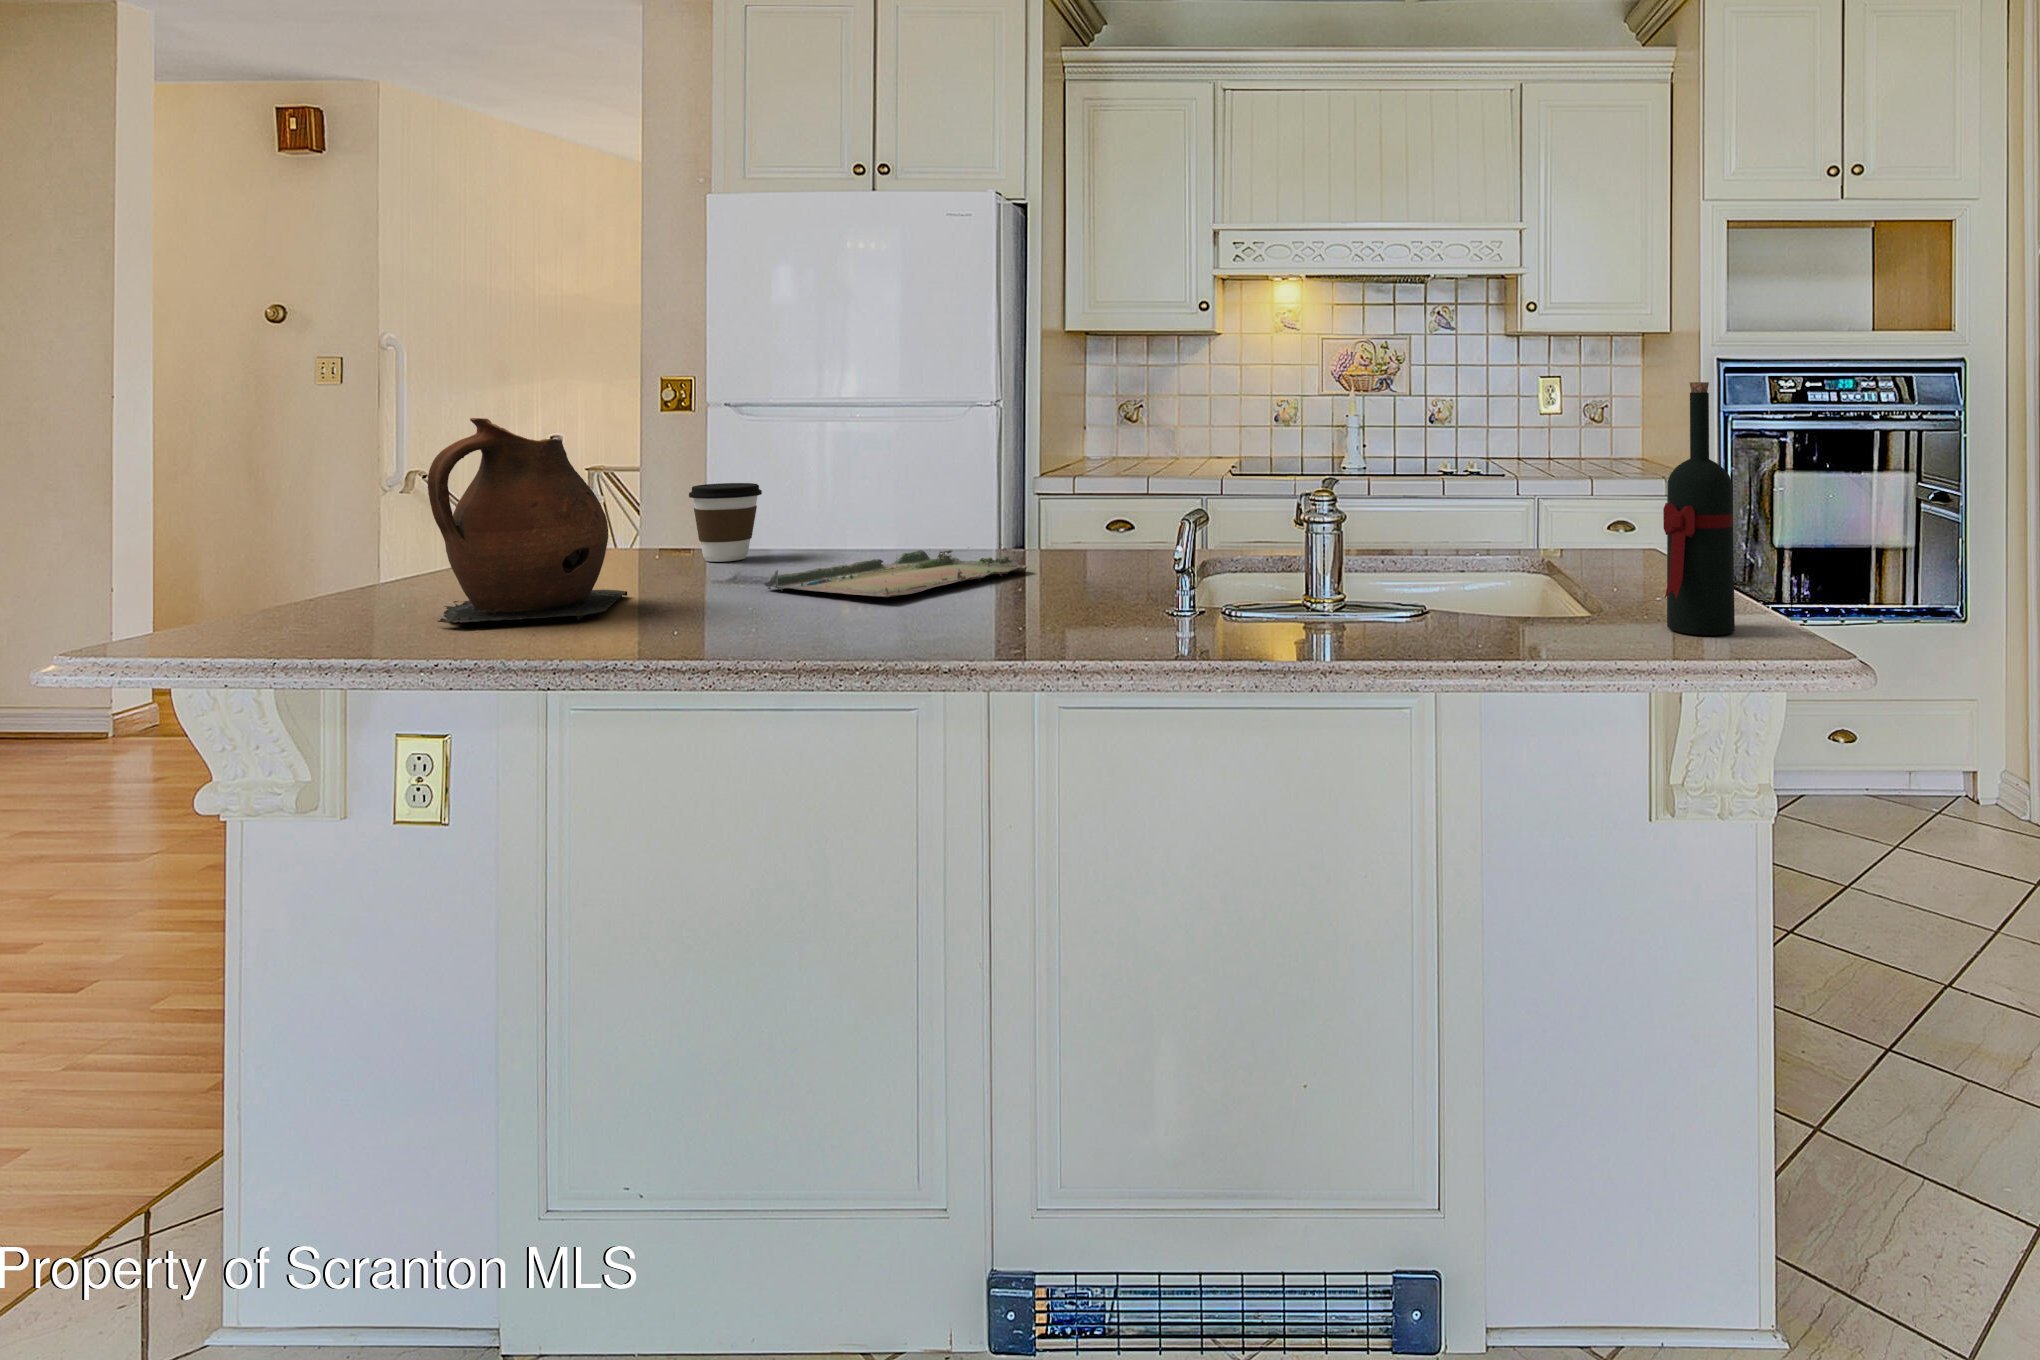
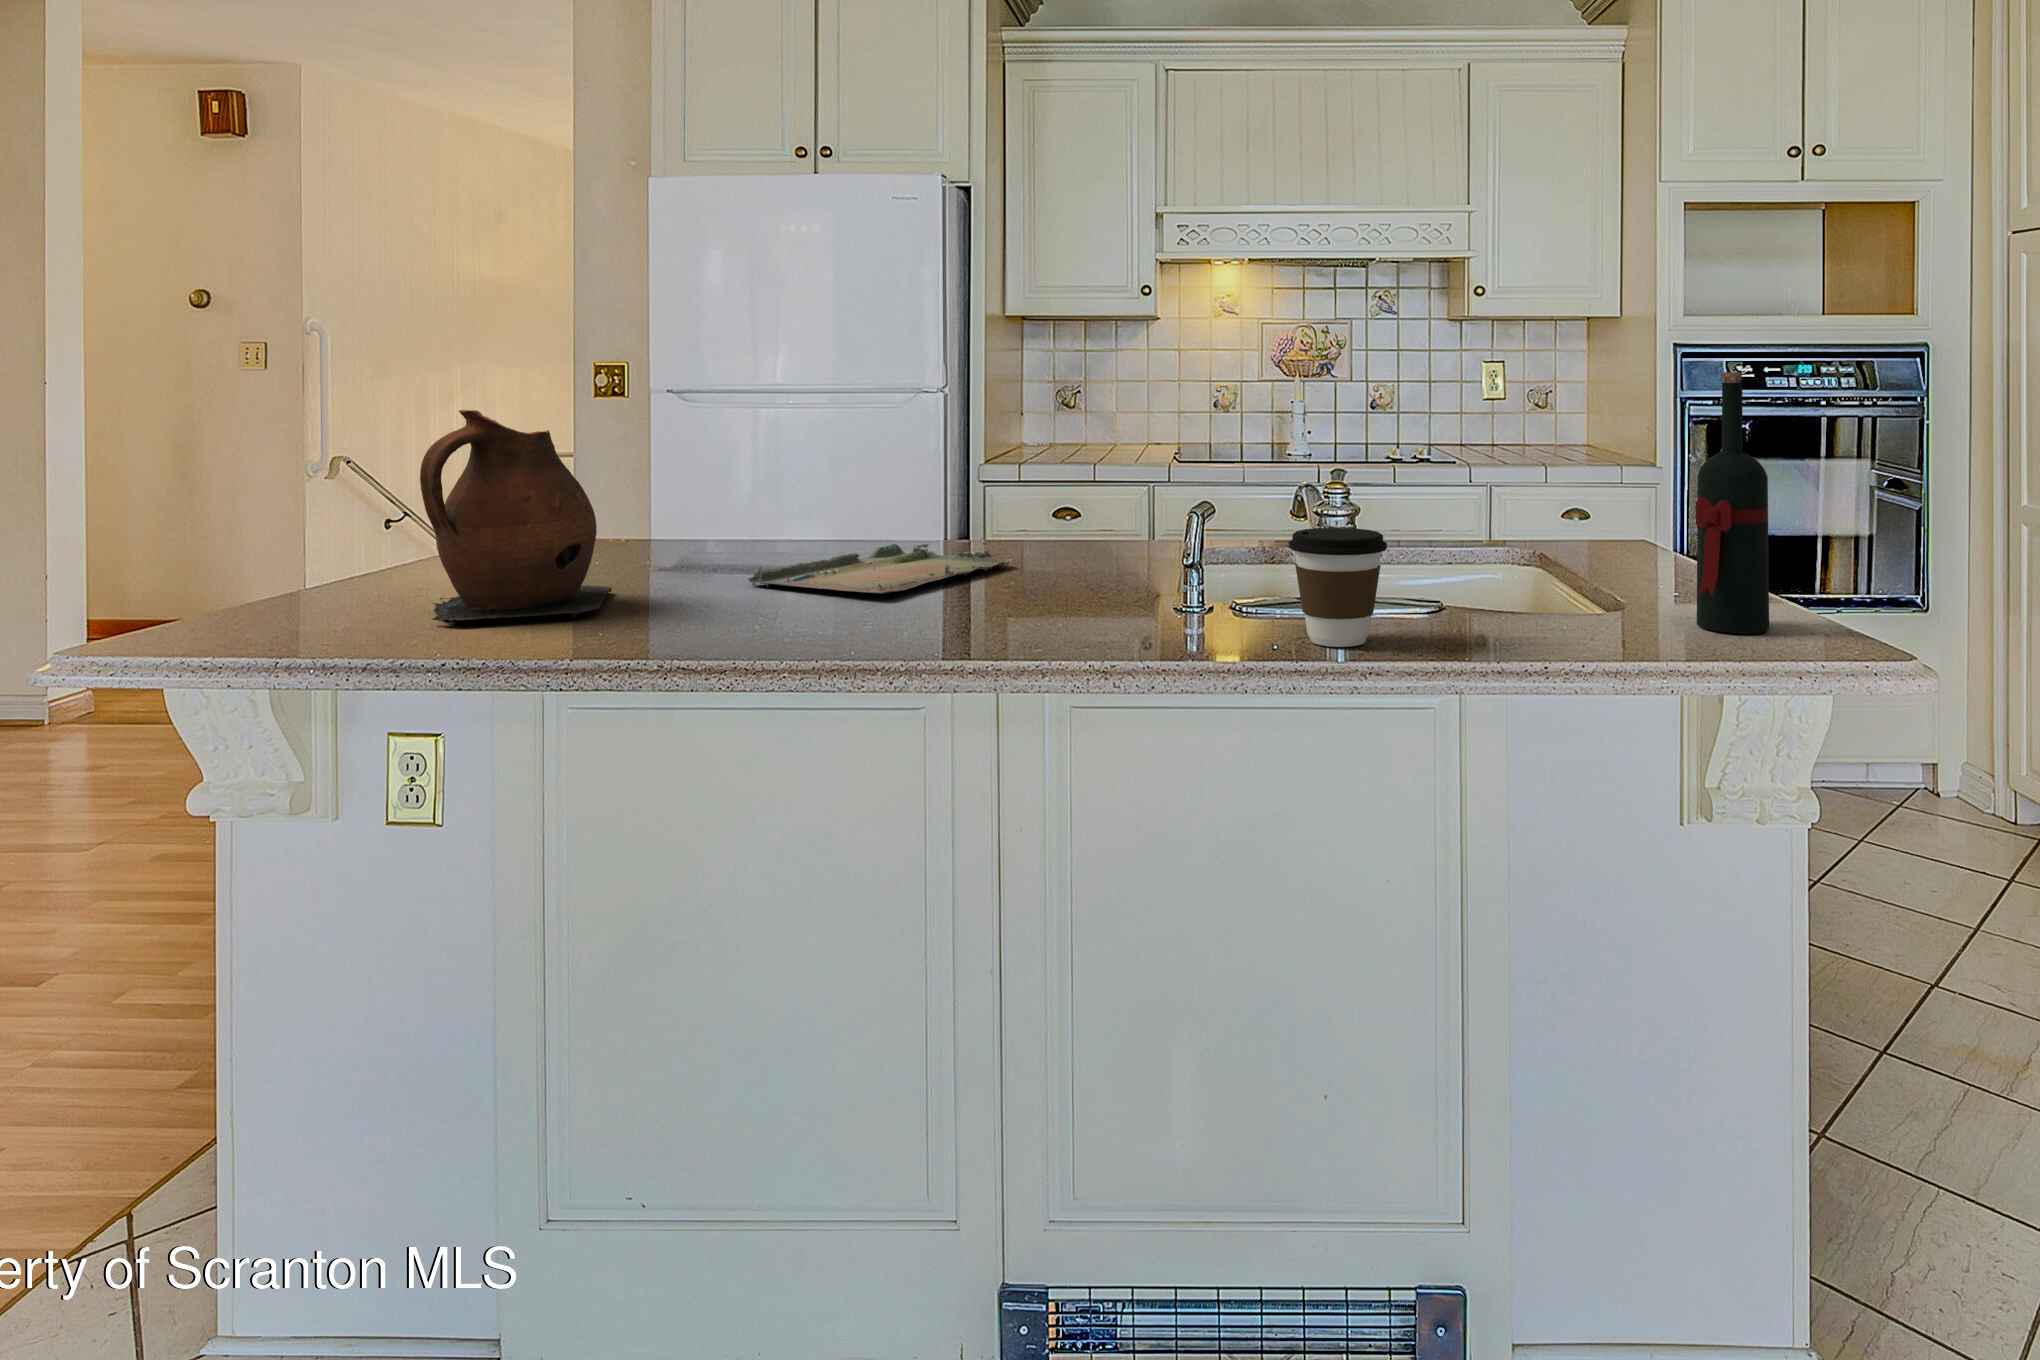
coffee cup: present [689,483,762,562] -> present [1289,528,1387,647]

